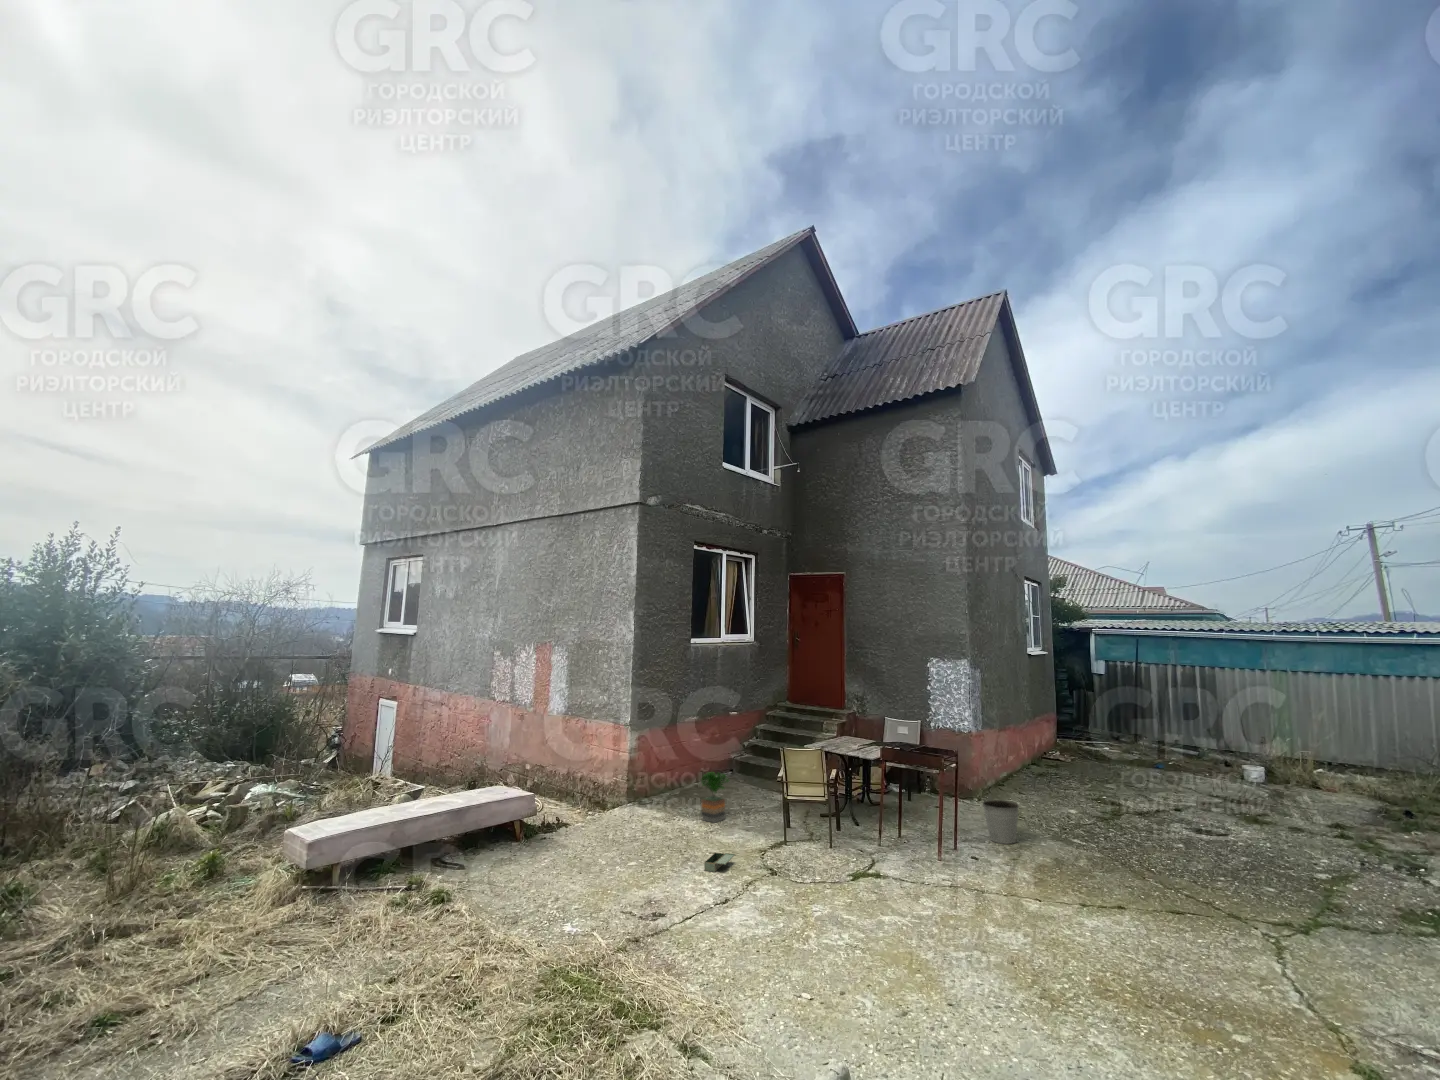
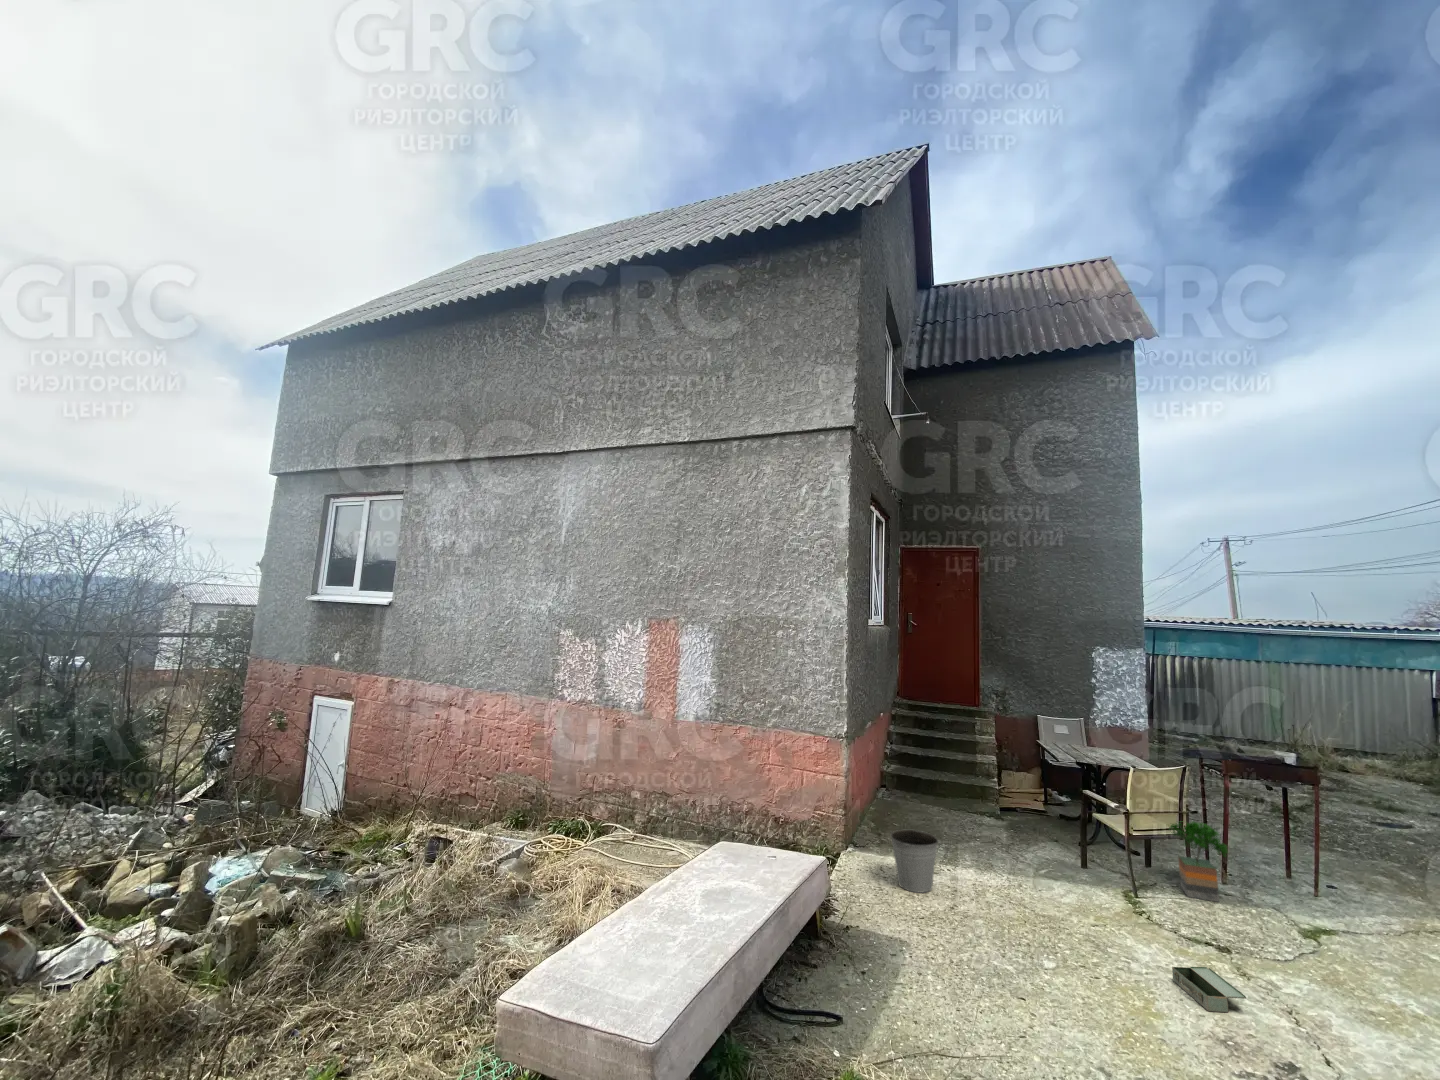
potted tree: present [701,772,729,823] -> present [1169,821,1228,902]
bucket: present [983,800,1019,844] -> present [891,829,940,893]

